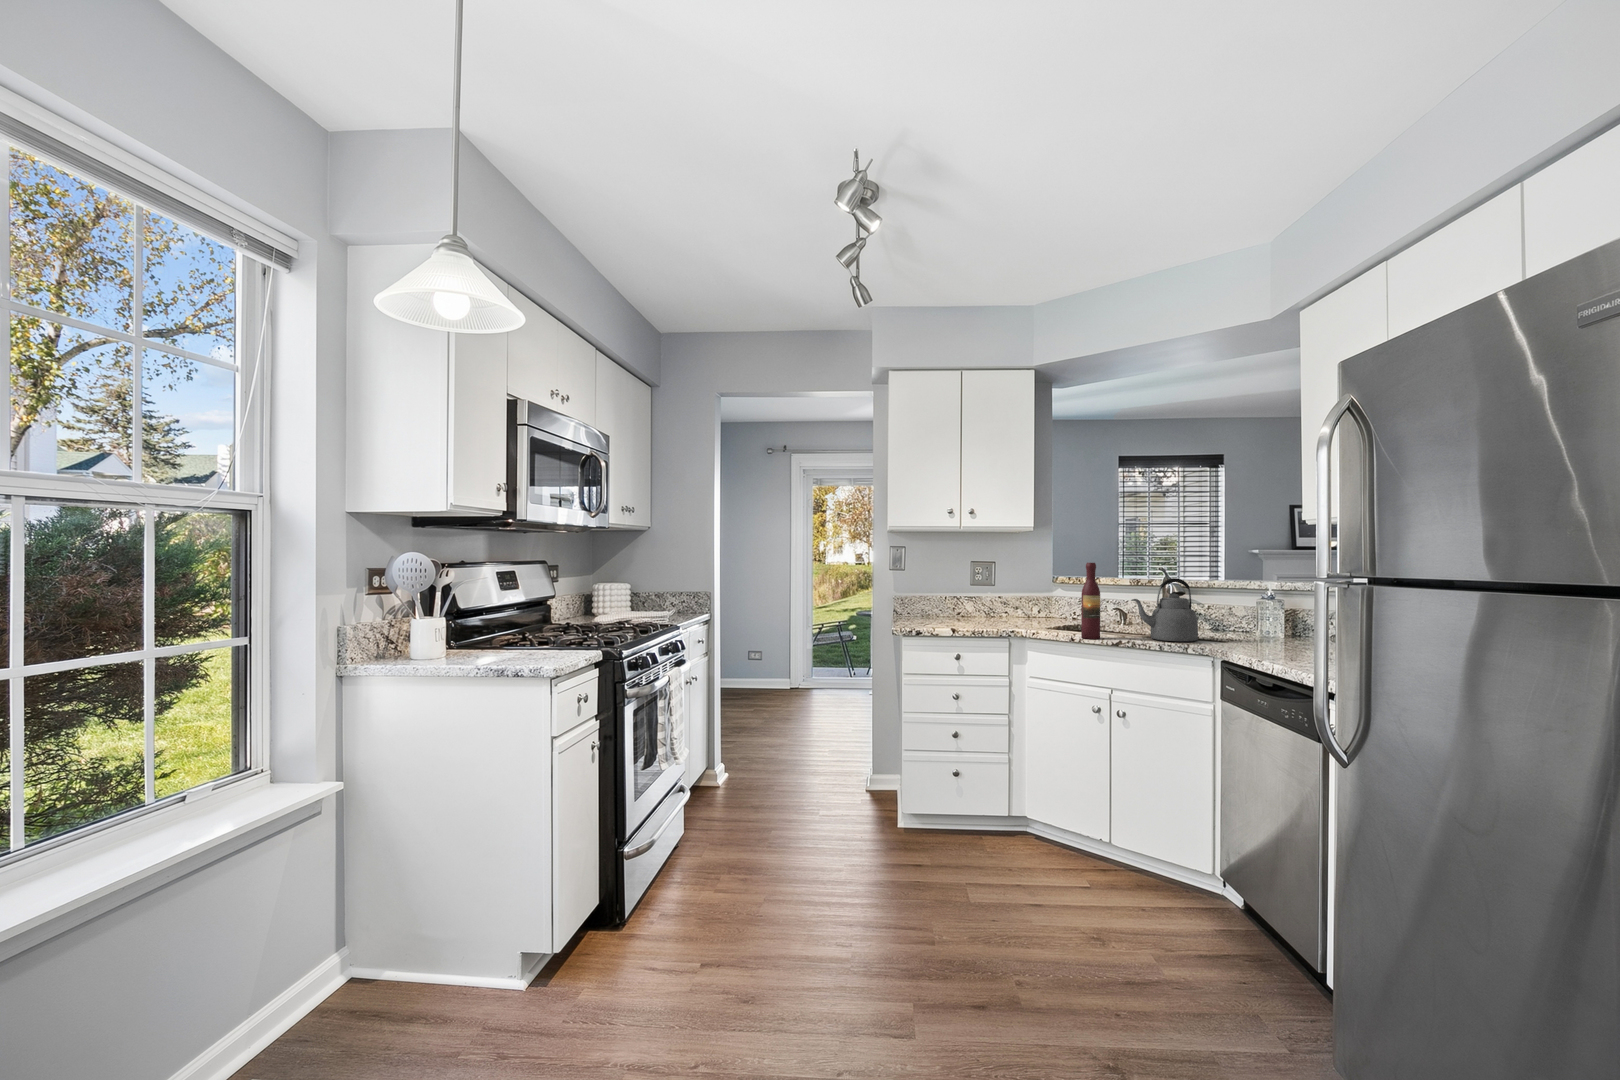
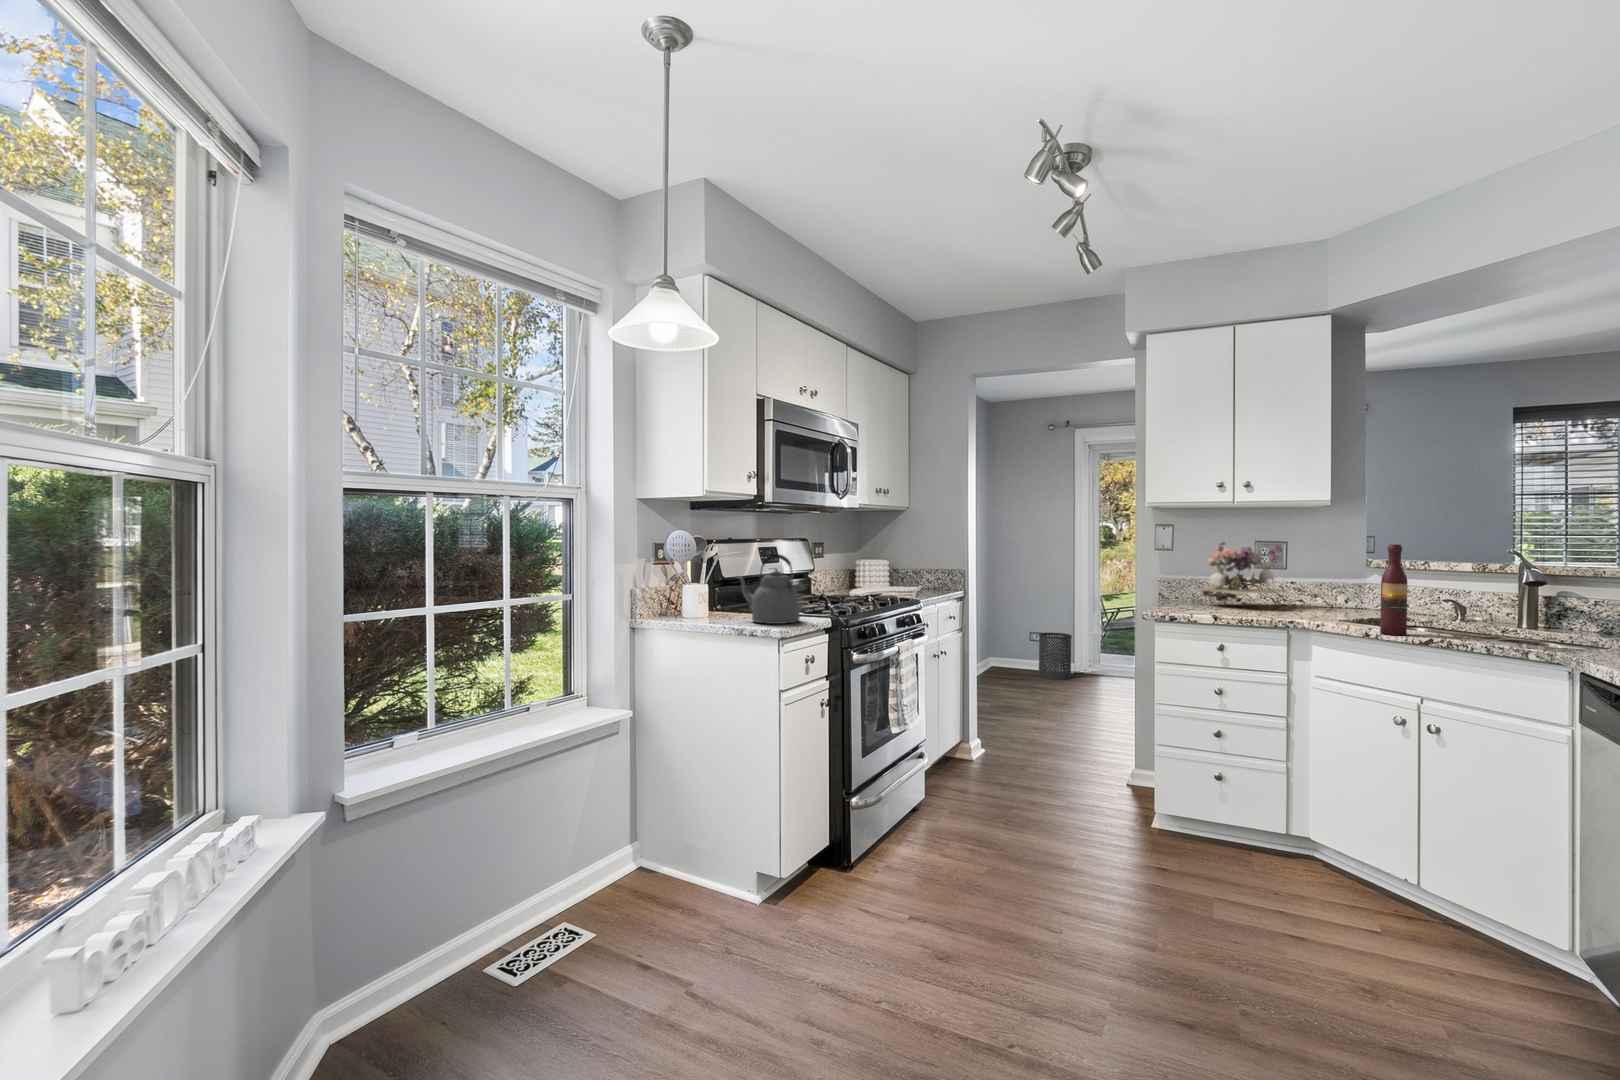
flower arrangement: none [918,558,998,618] -> present [1195,542,1282,603]
kettle: present [1131,578,1198,641] -> present [737,554,800,624]
trash can: none [757,651,788,697] -> present [1039,633,1072,680]

